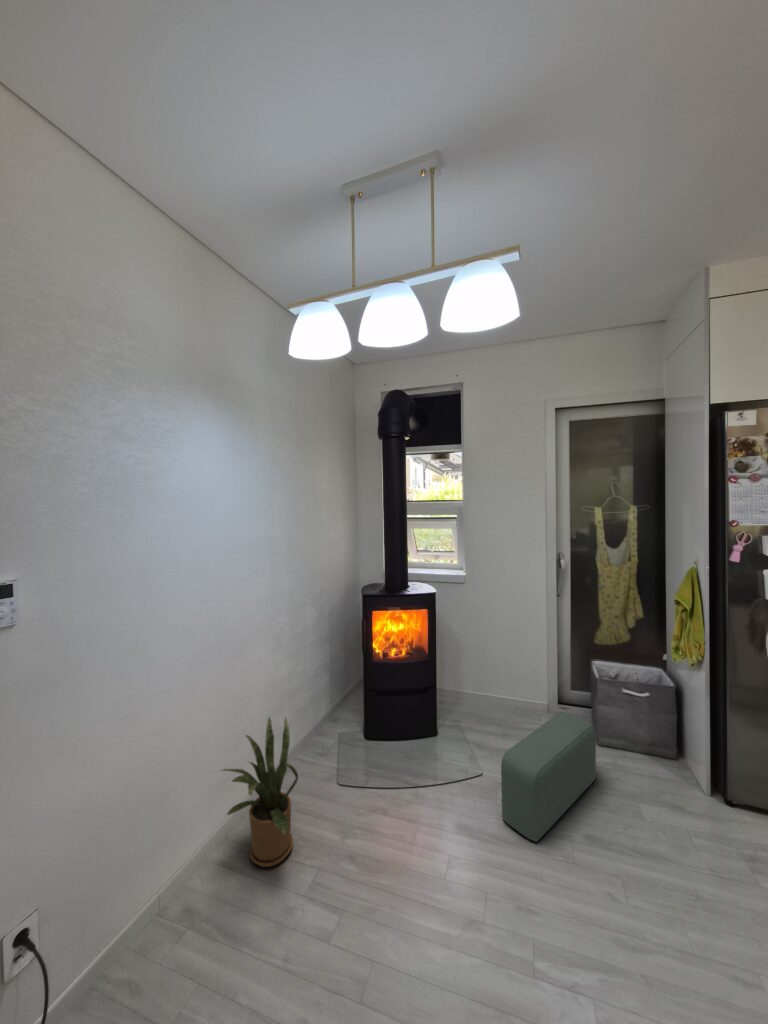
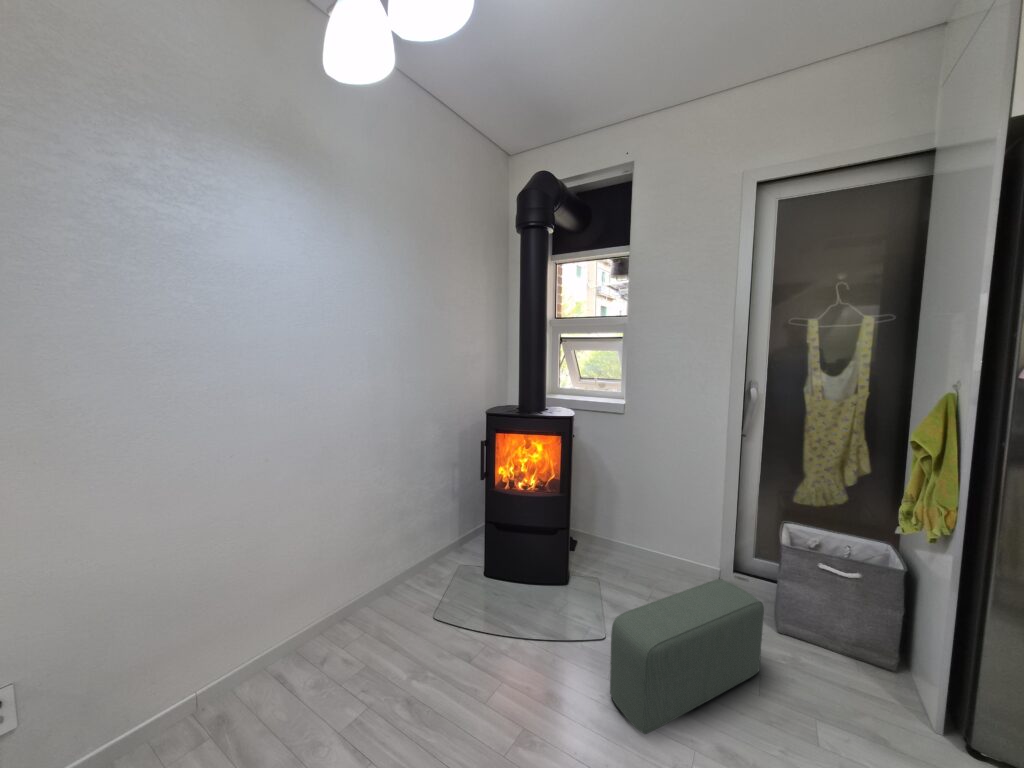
house plant: present [222,718,298,867] -> none [280,527,370,687]

